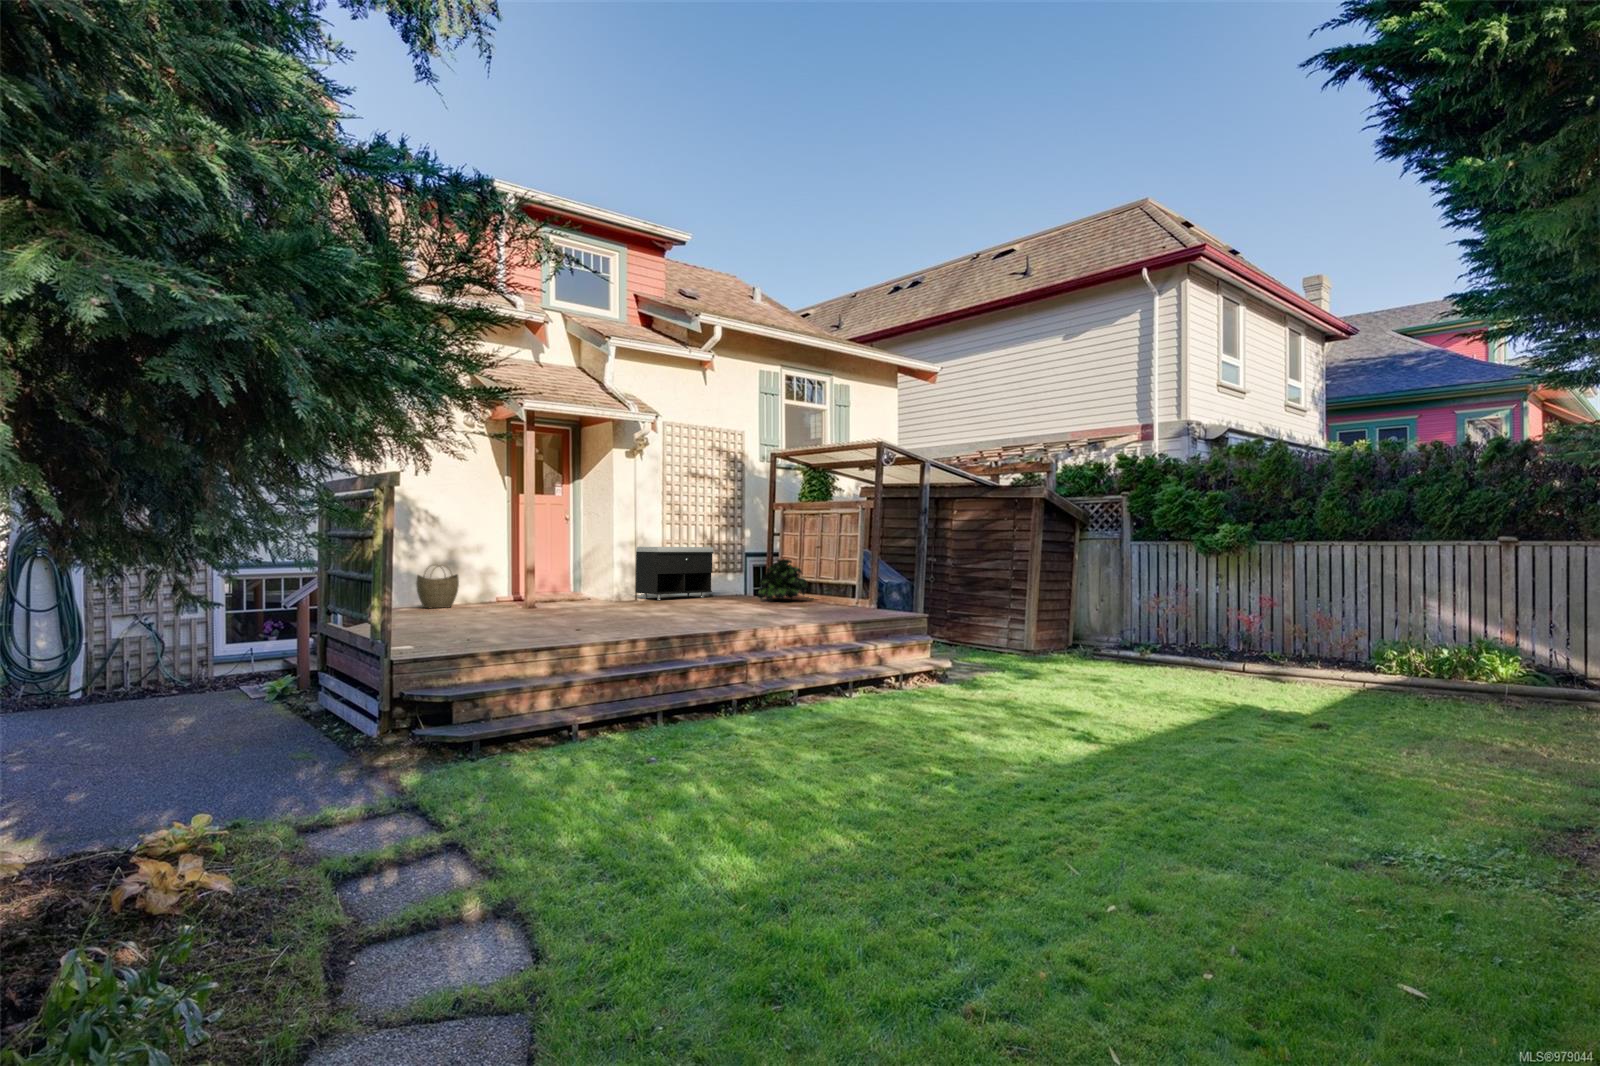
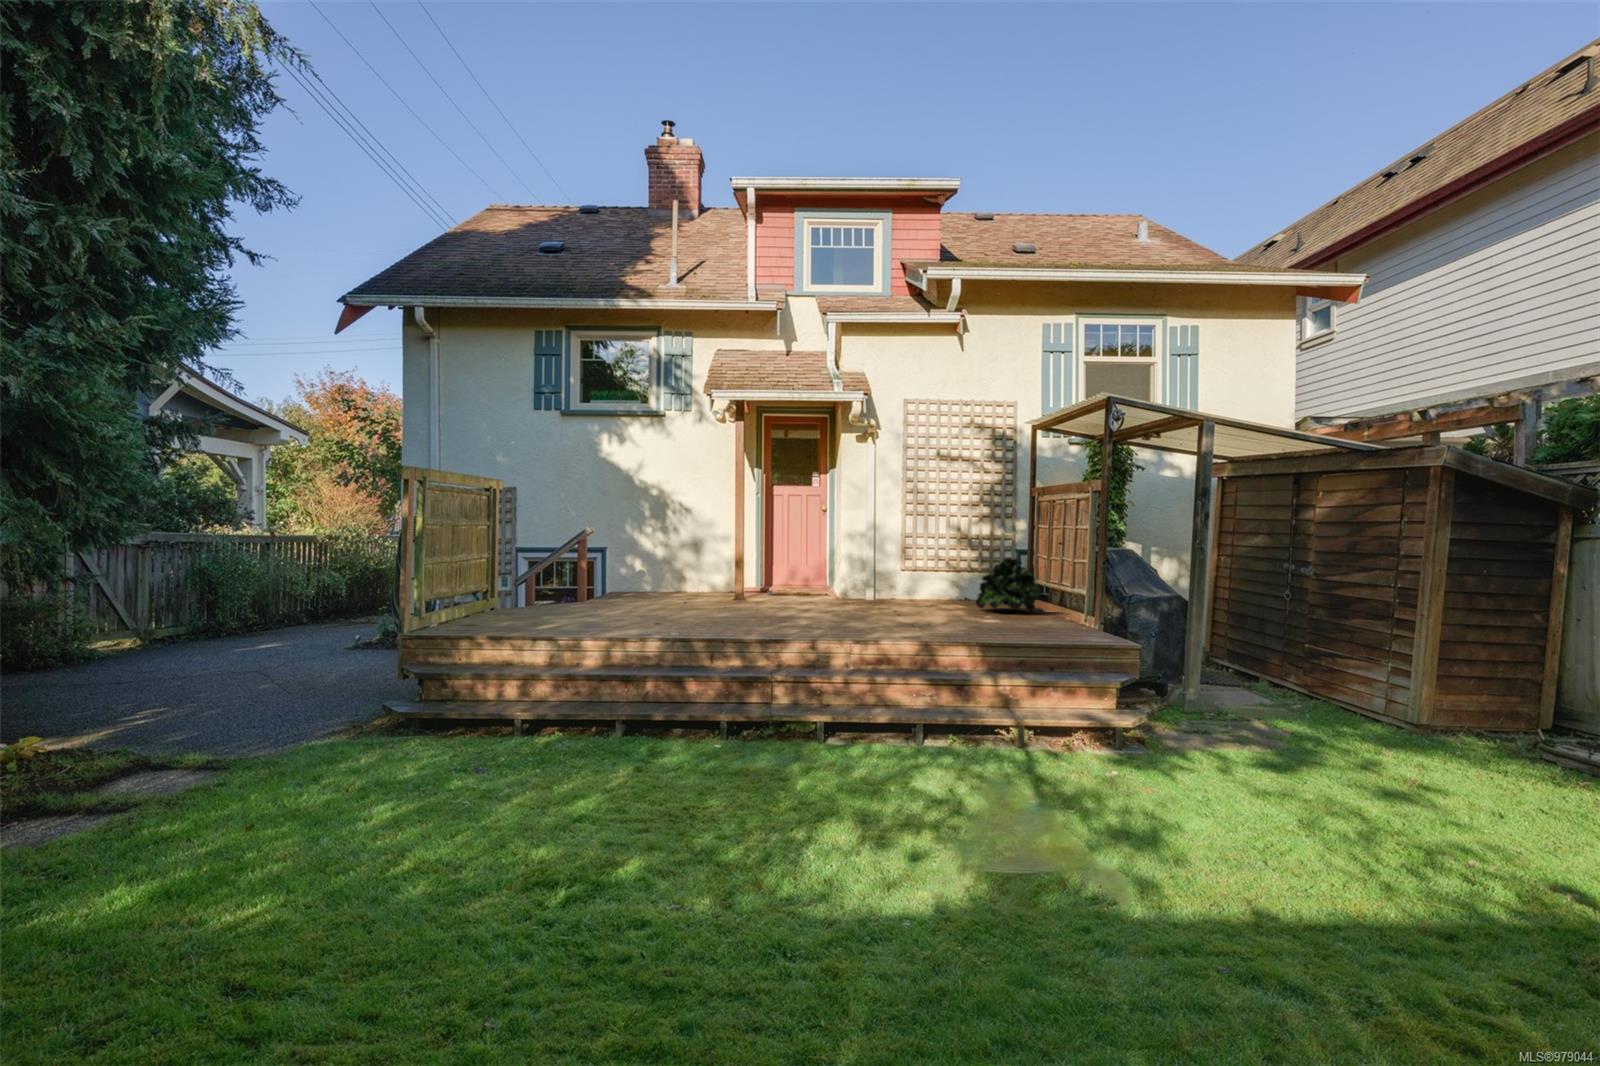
storage bench: present [636,547,714,600] -> none [864,540,949,601]
woven basket: present [416,565,459,608] -> none [650,551,686,591]

